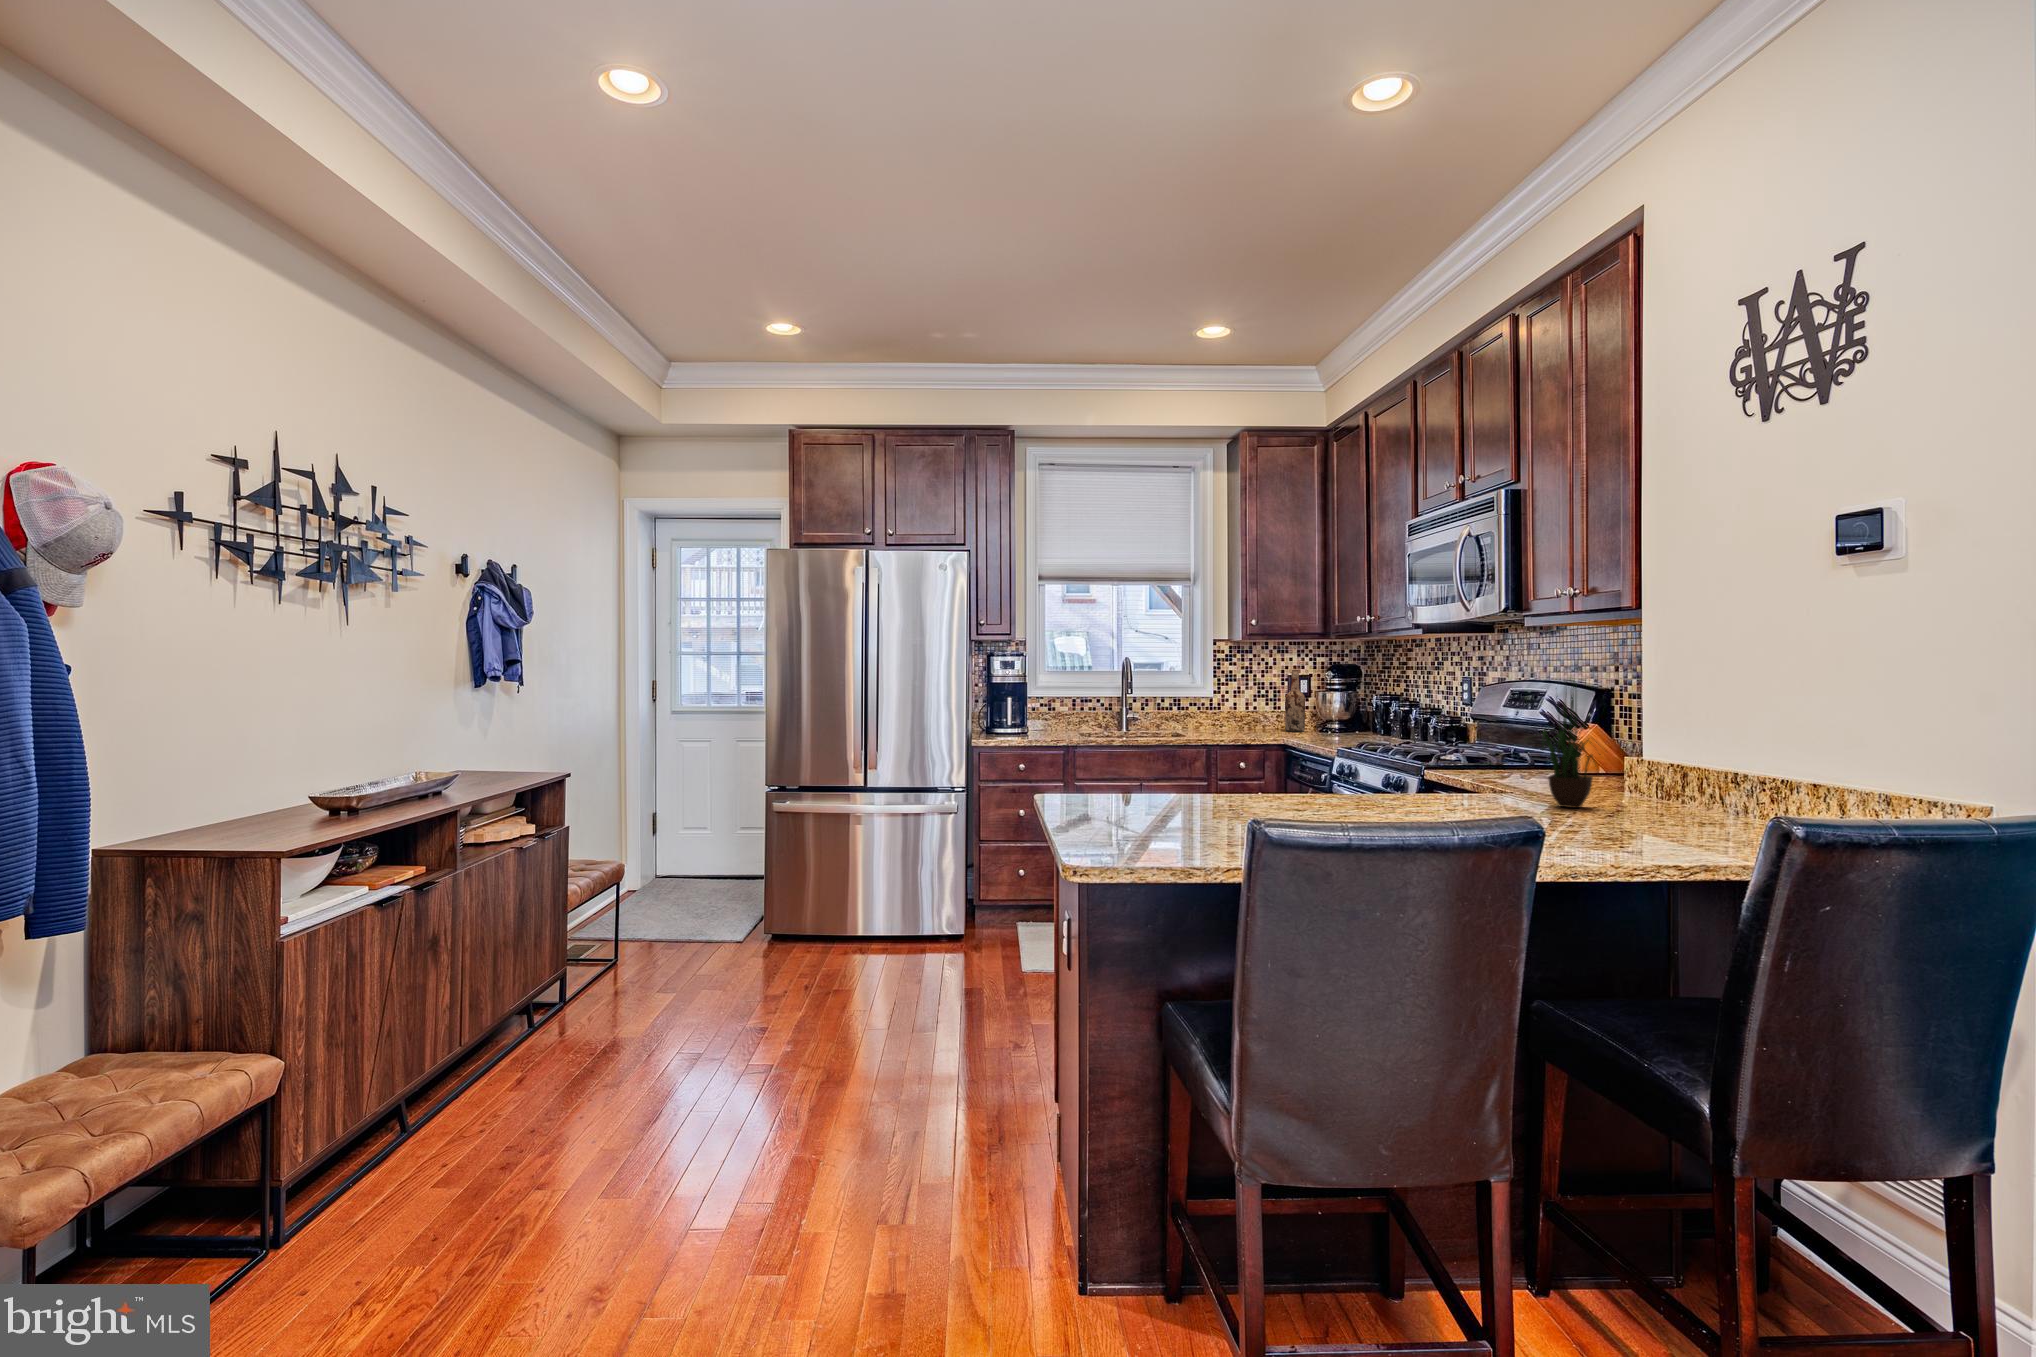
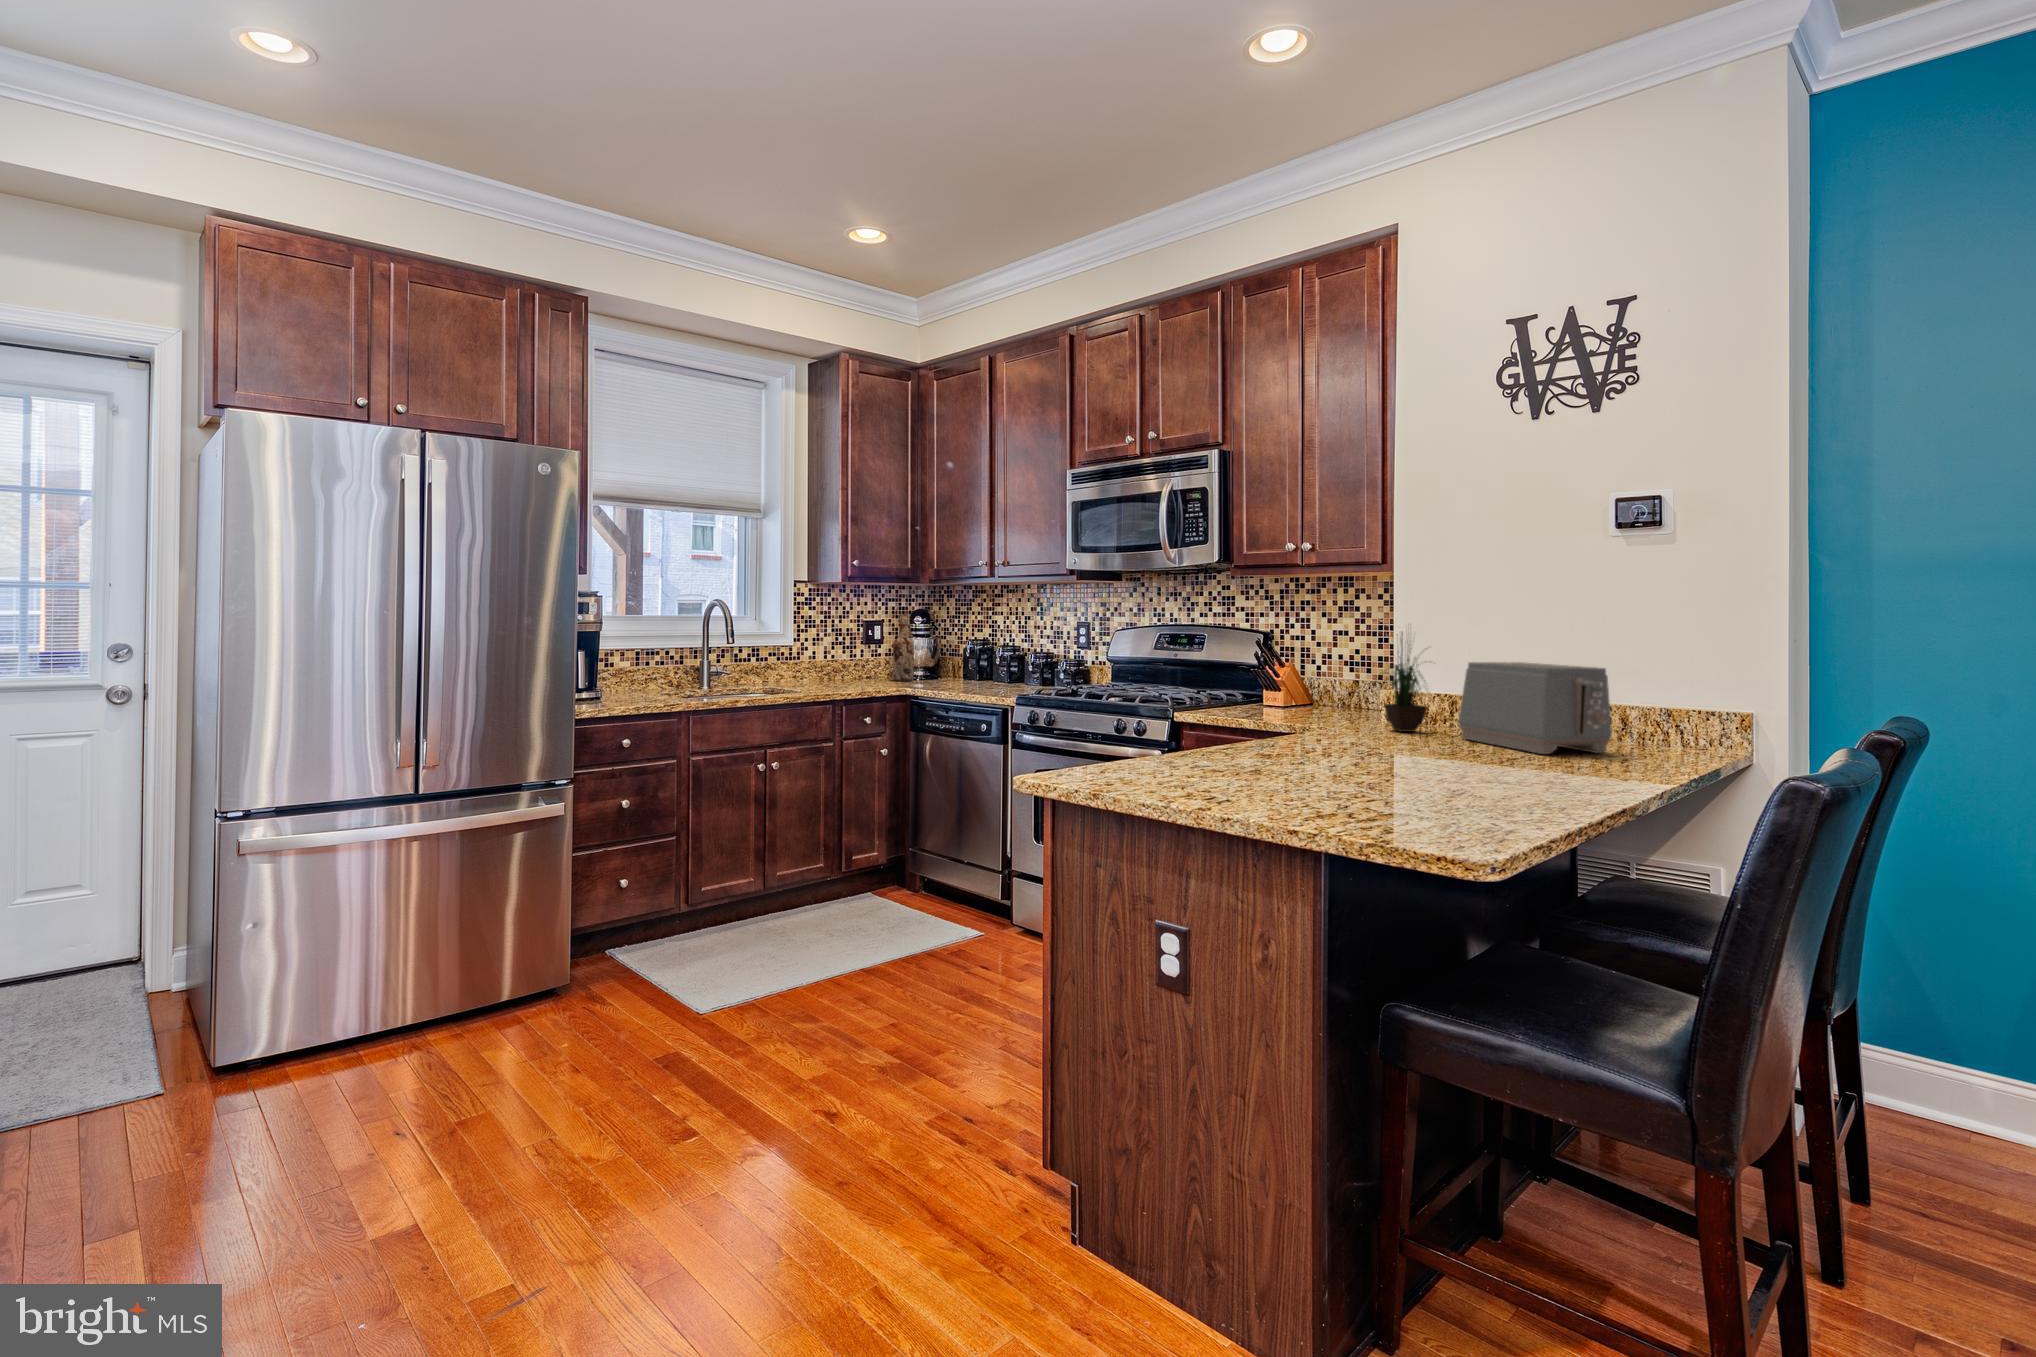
toaster: none [1587,729,1705,848] -> present [1458,662,1612,754]

